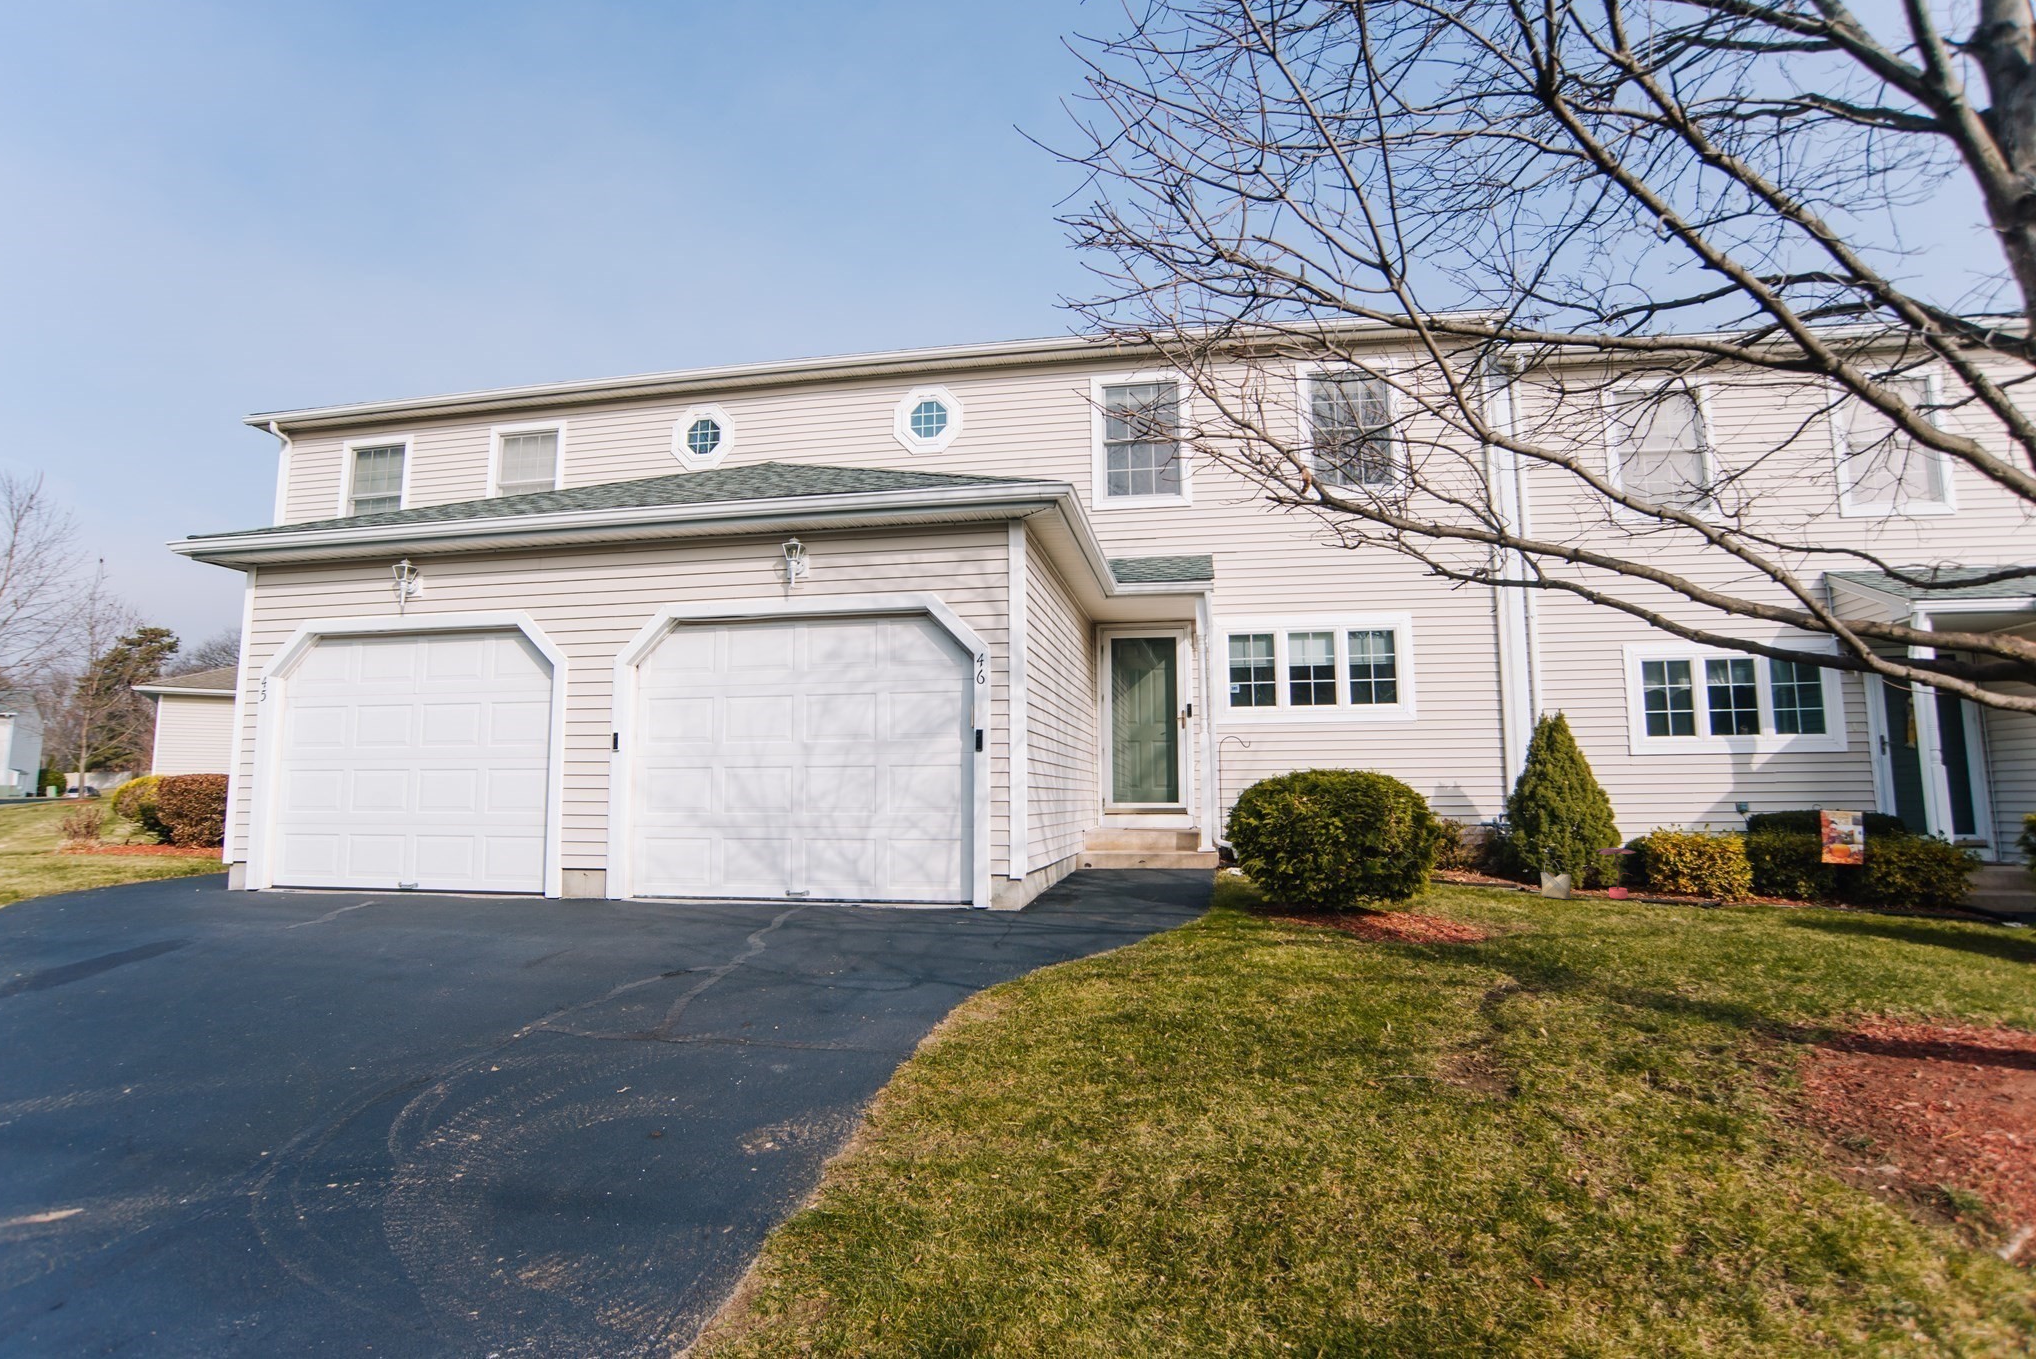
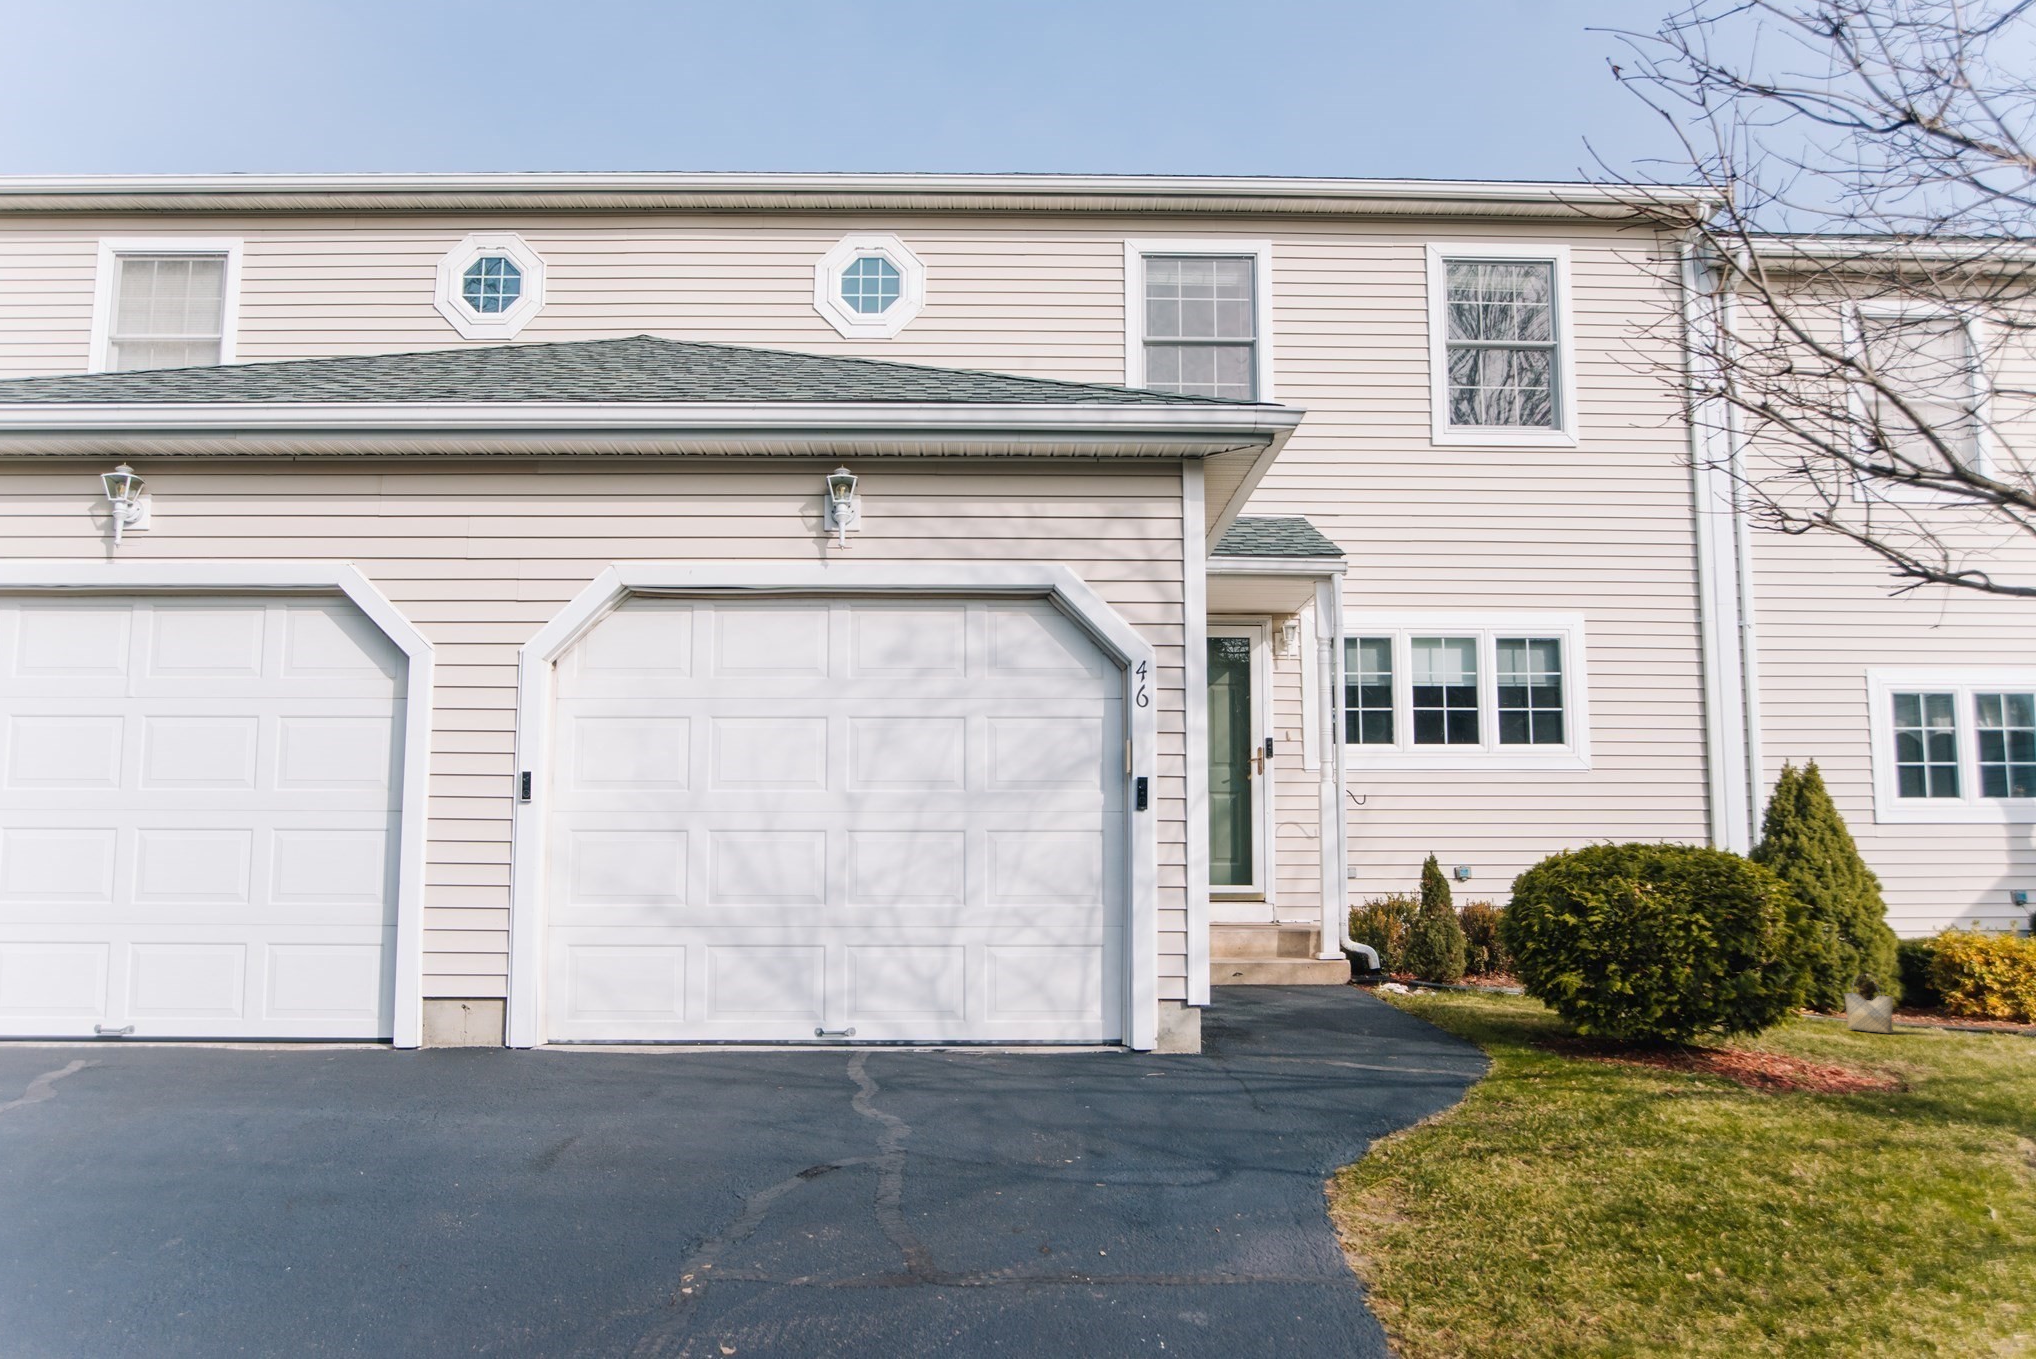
potted plant: present [1596,848,1636,899] -> none [1905,955,1972,1031]

